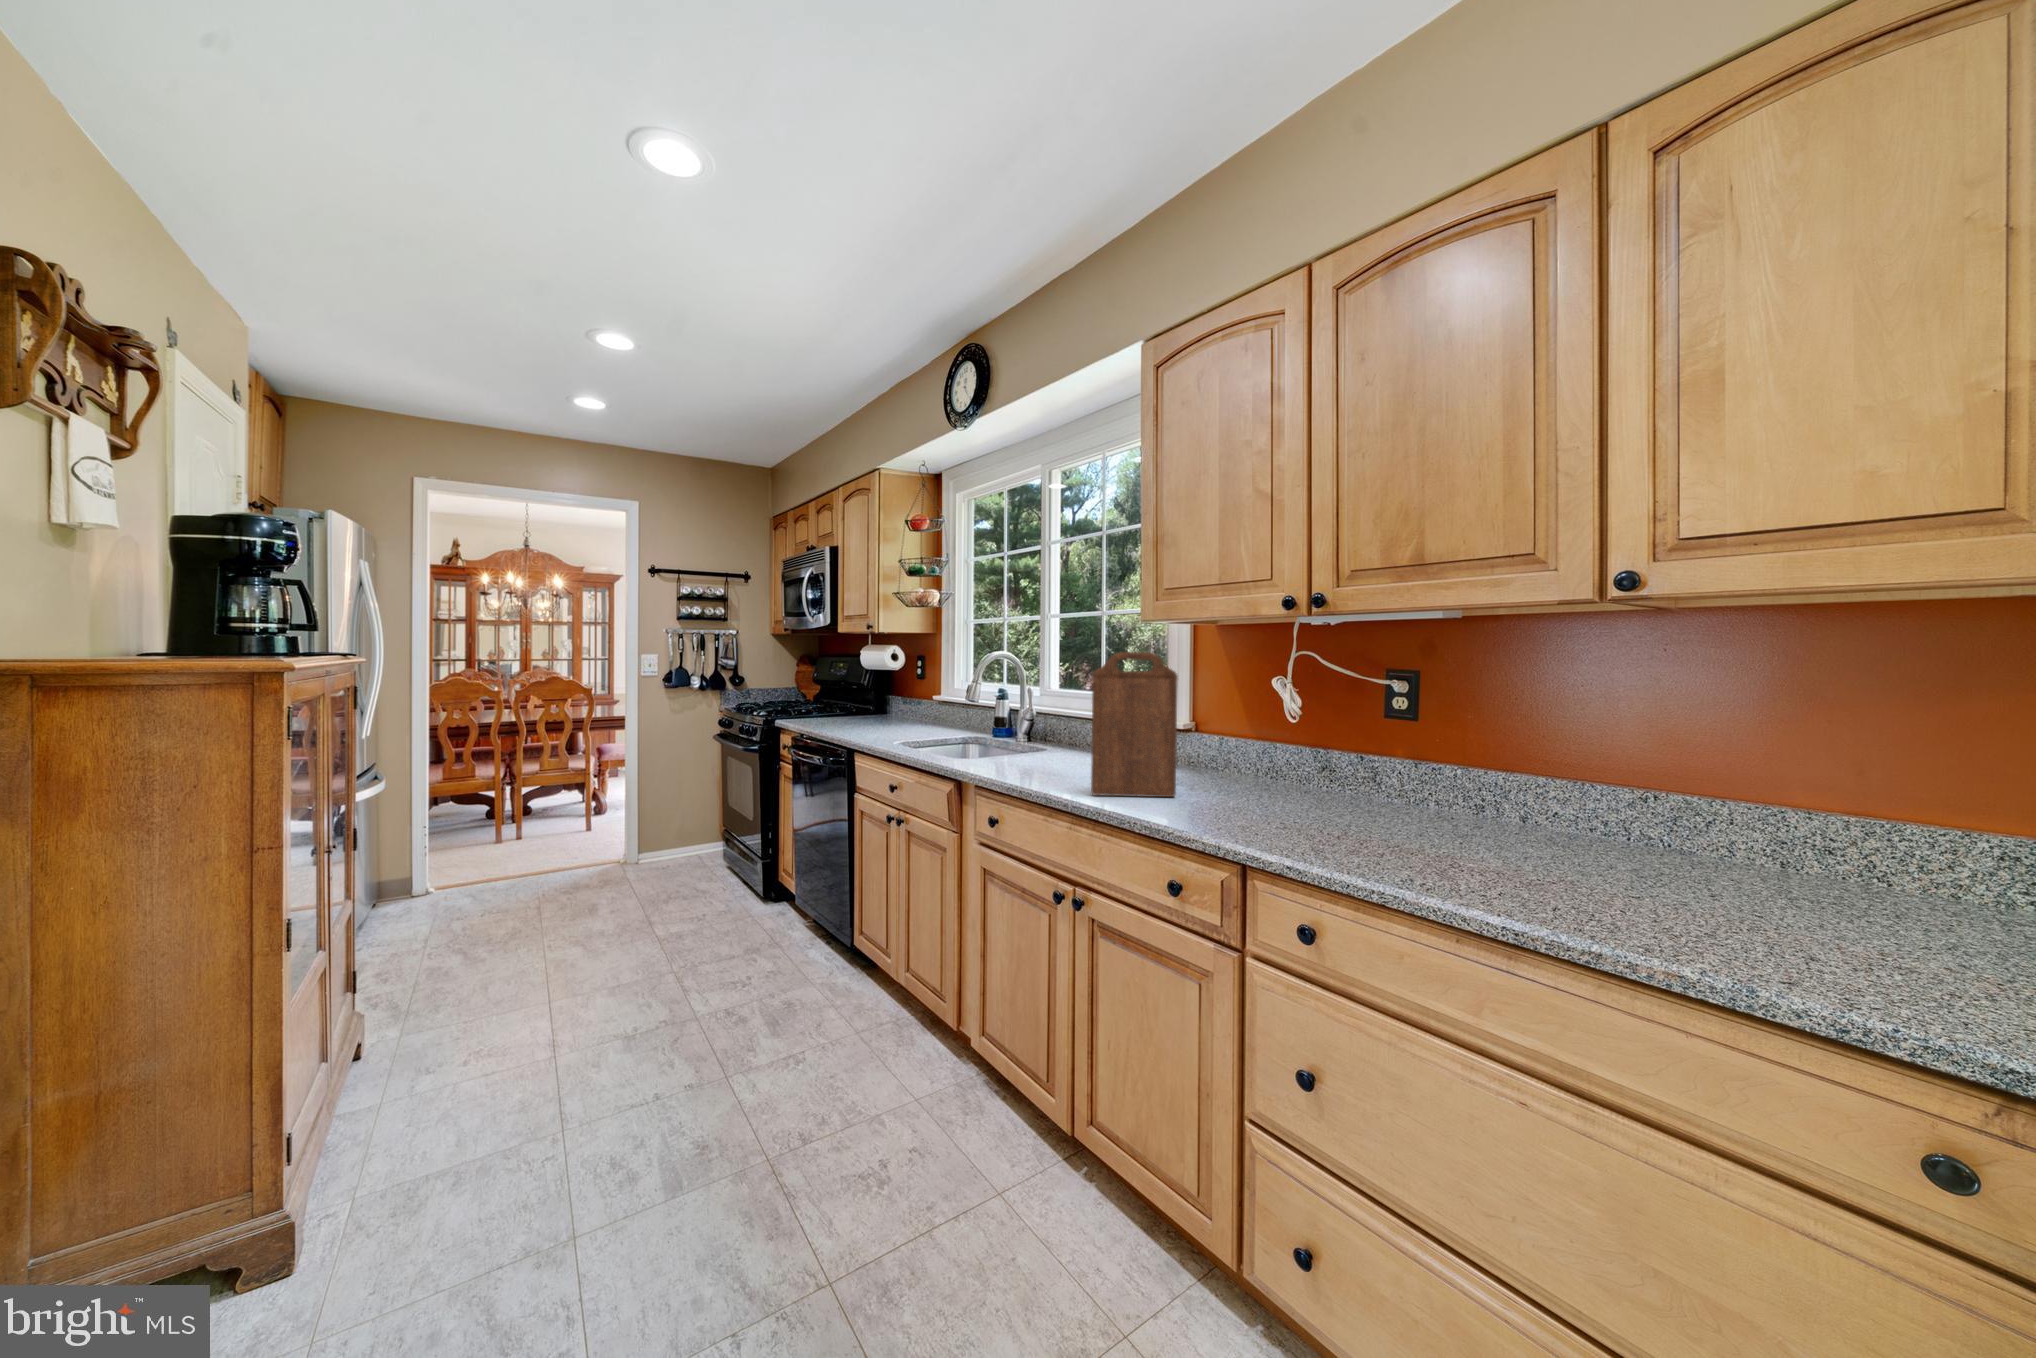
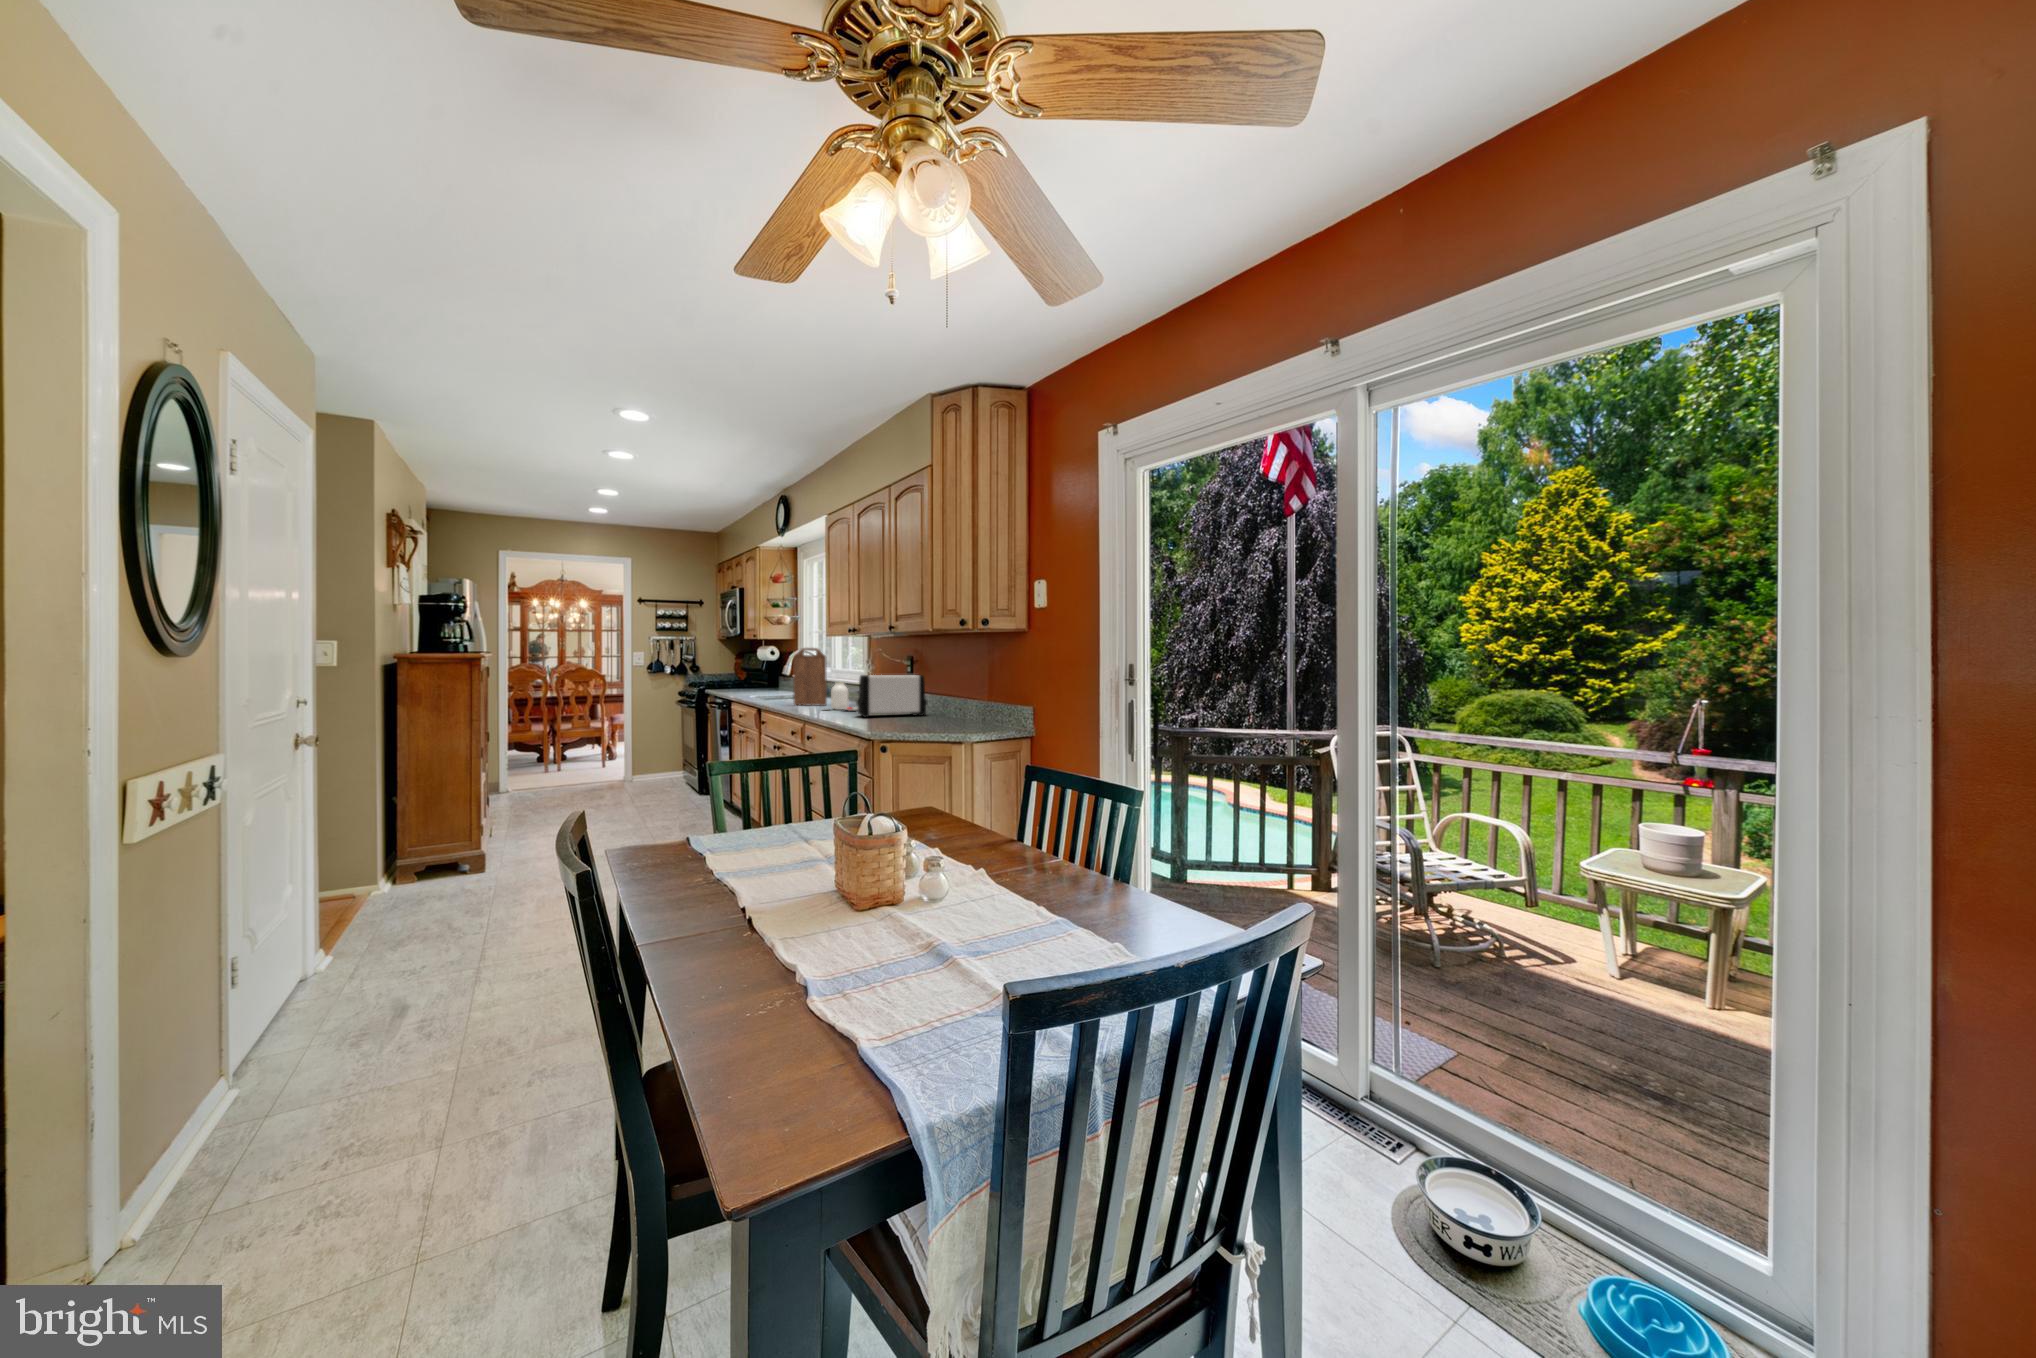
toaster: none [1556,748,1824,935] -> present [856,674,927,717]
jar: none [1259,752,1405,844] -> present [831,682,858,711]

